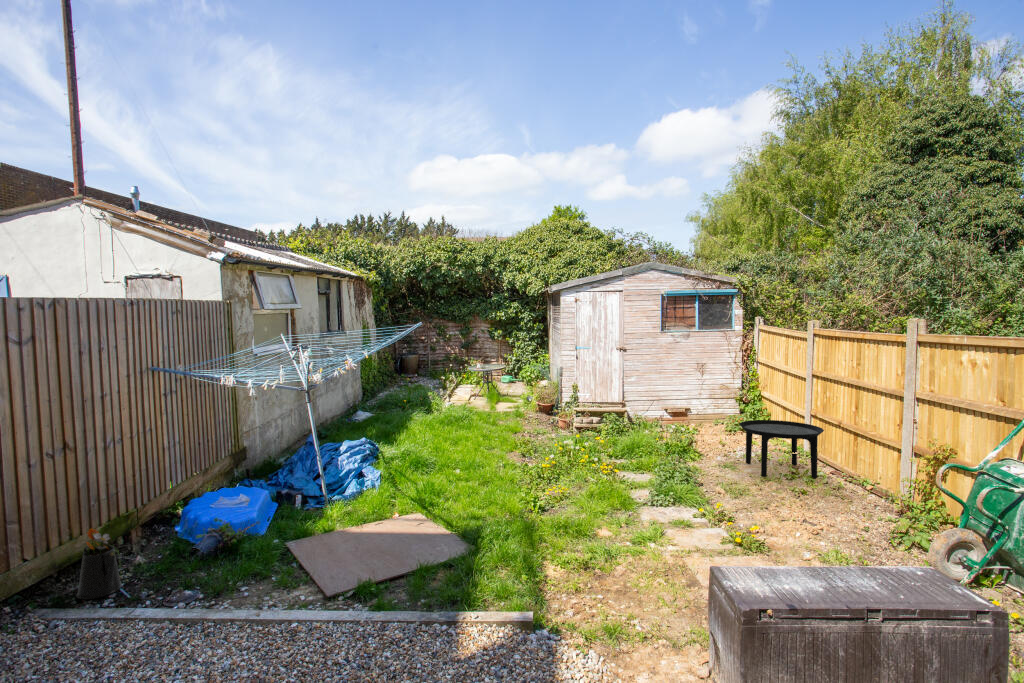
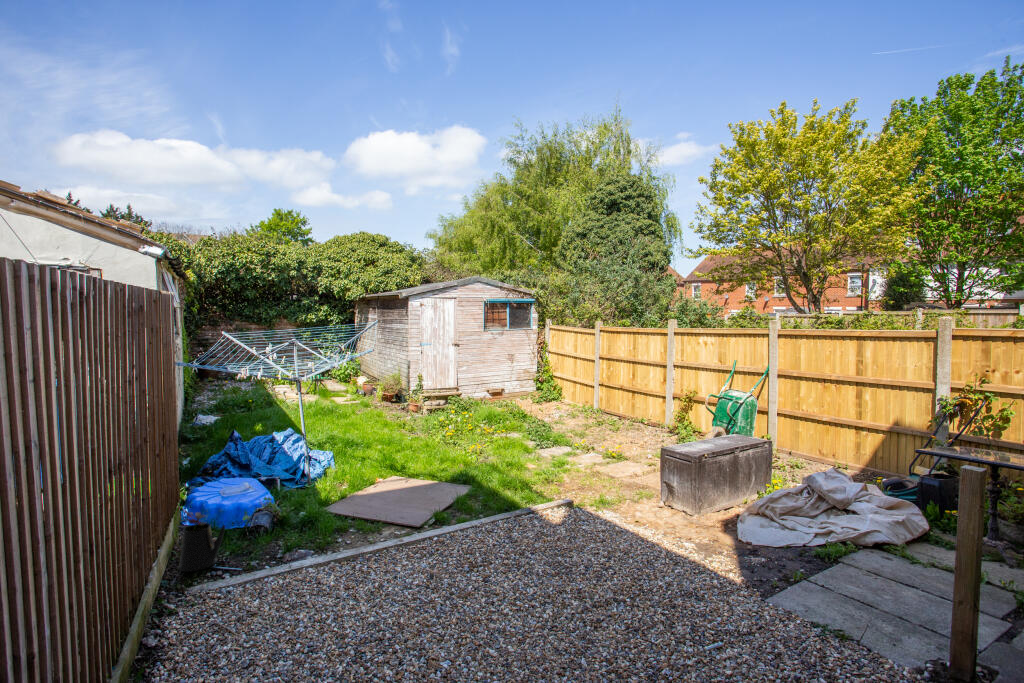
round table: present [739,420,824,478] -> none [562,389,613,426]

